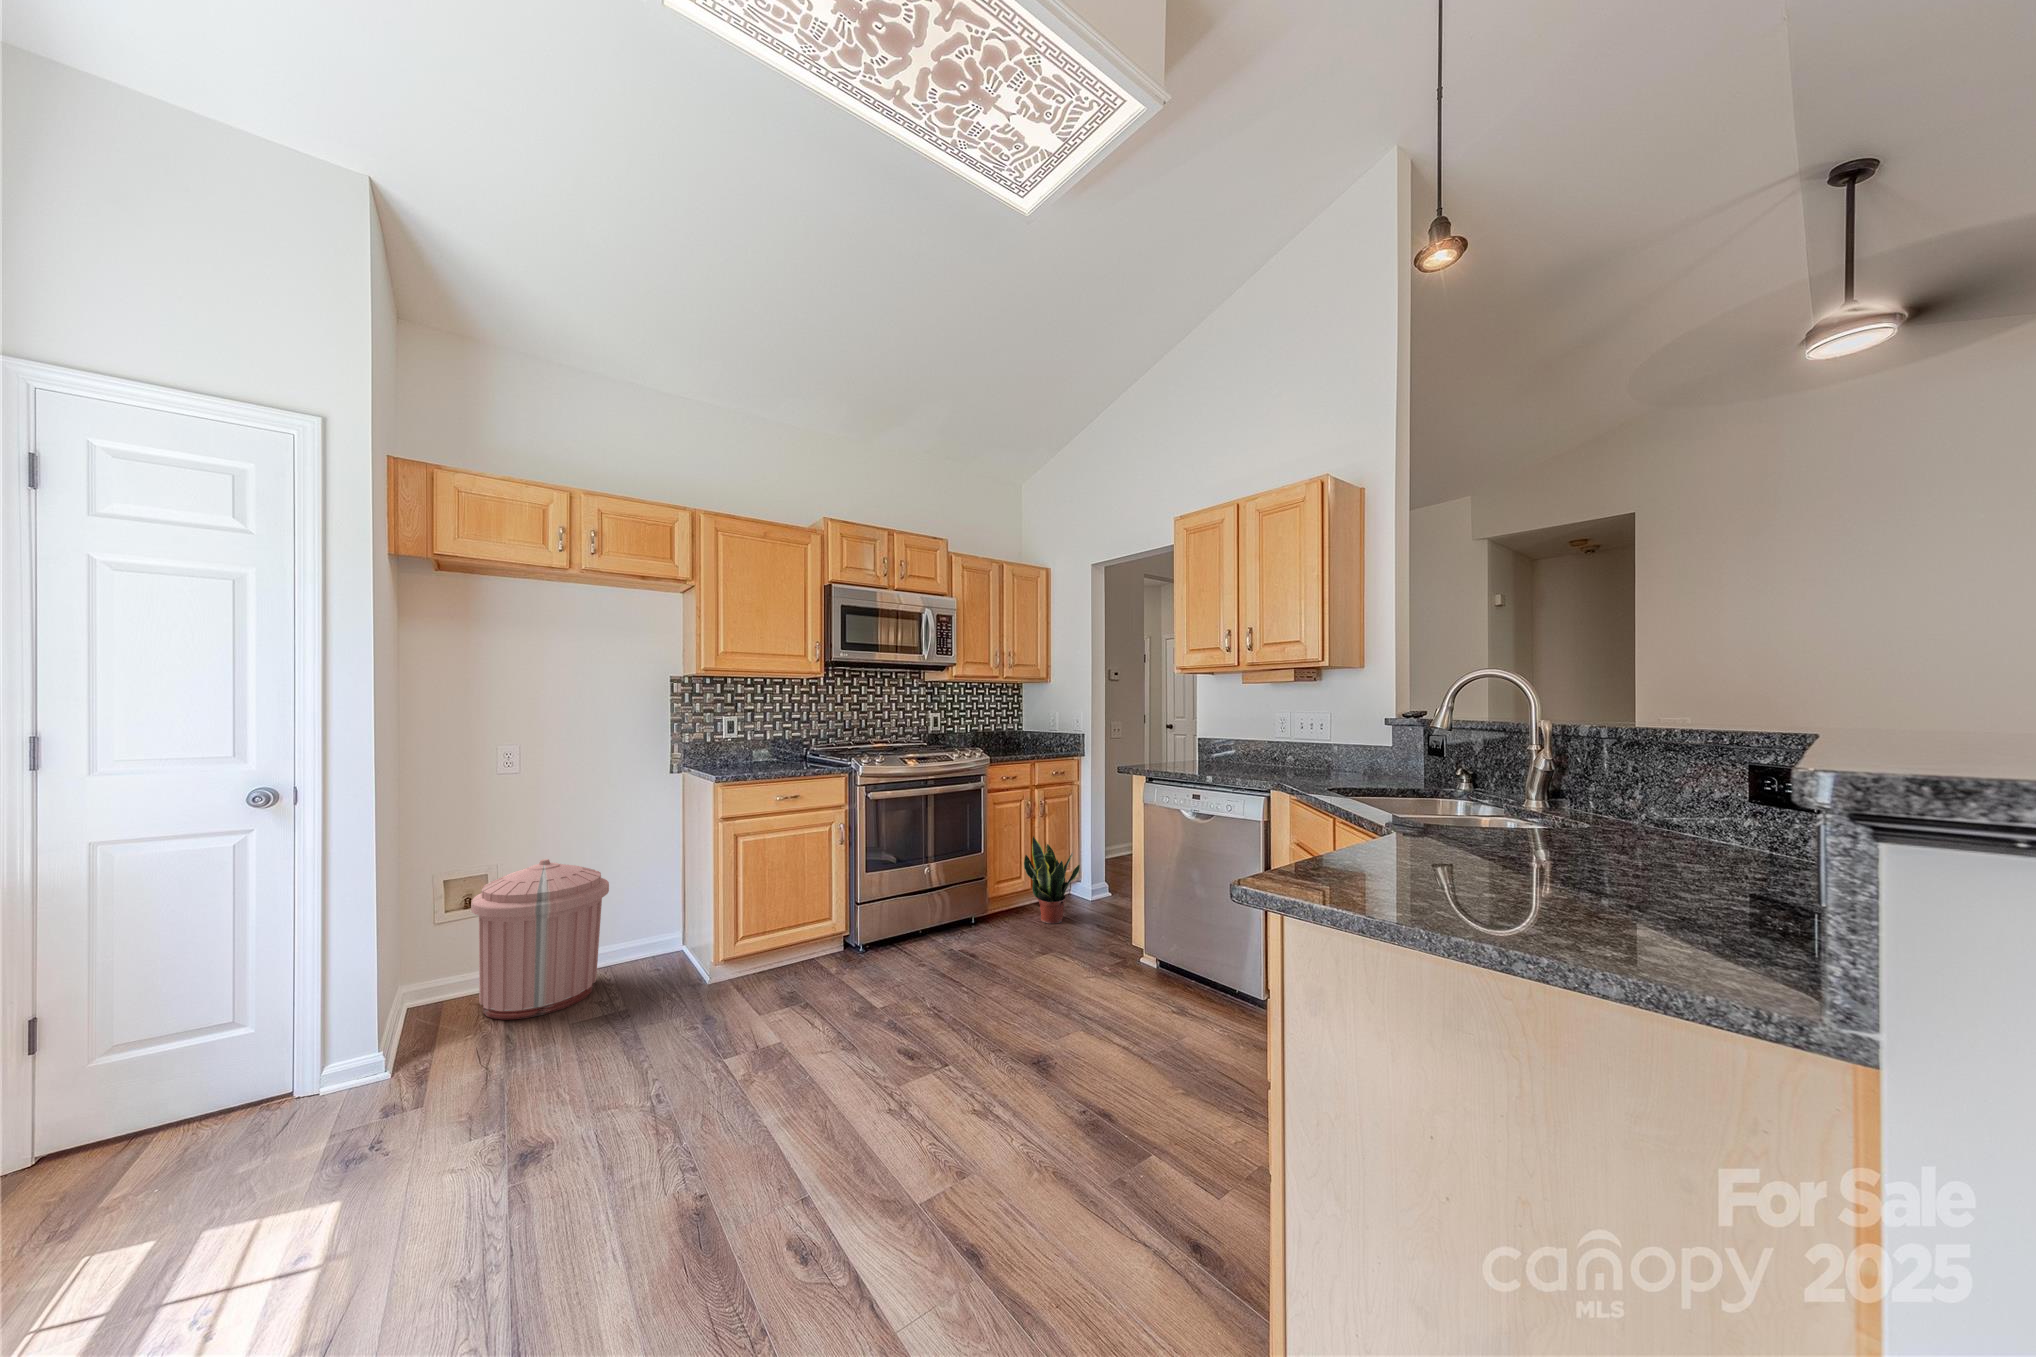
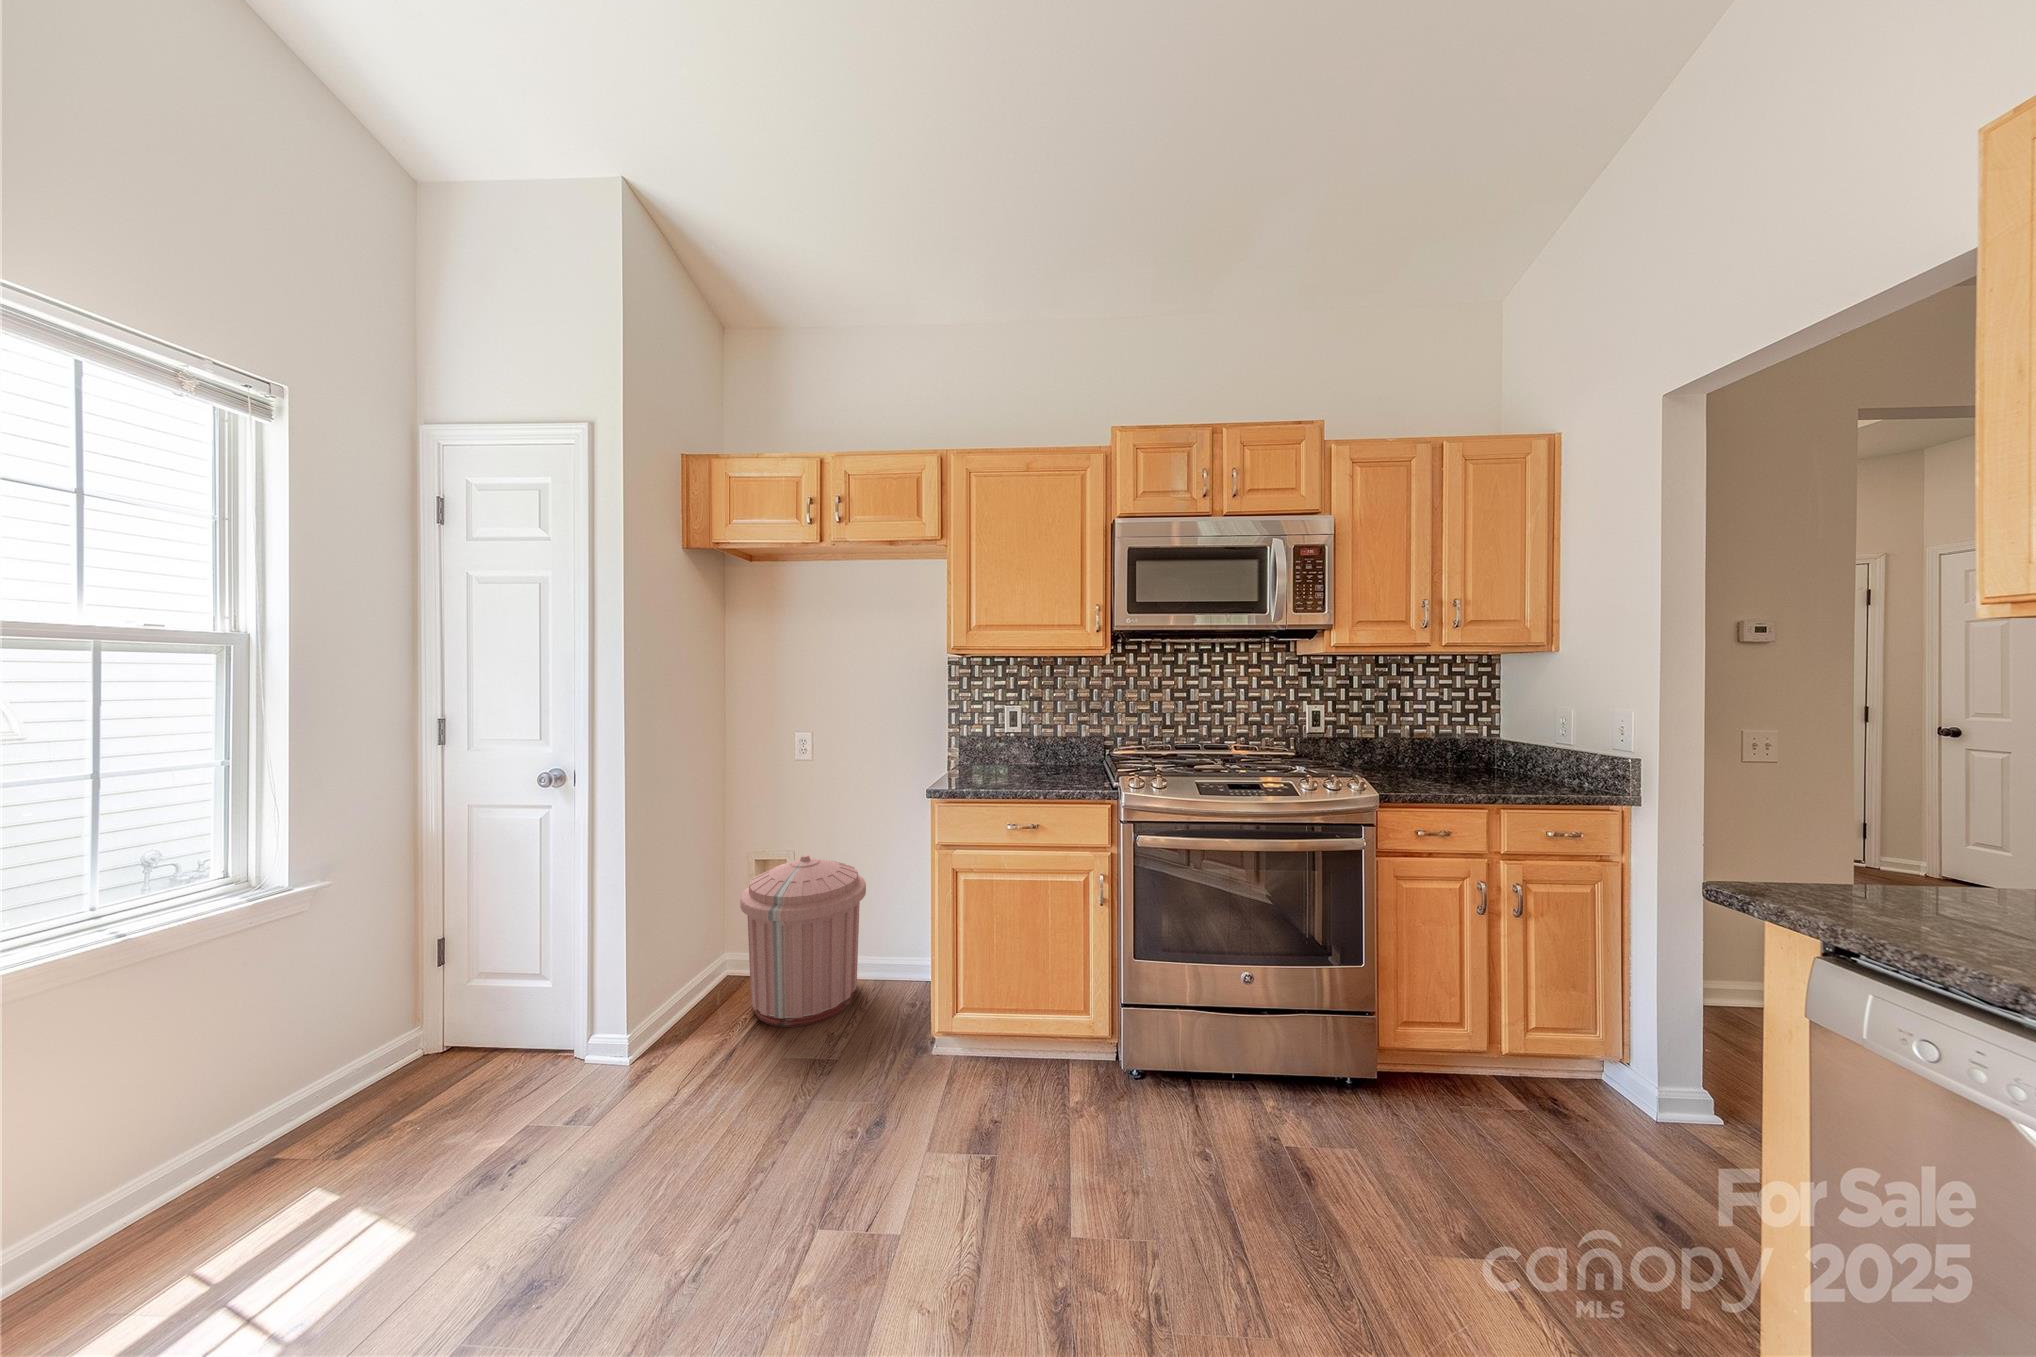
potted plant: present [1024,836,1080,924] -> none [1464,964,1614,1166]

